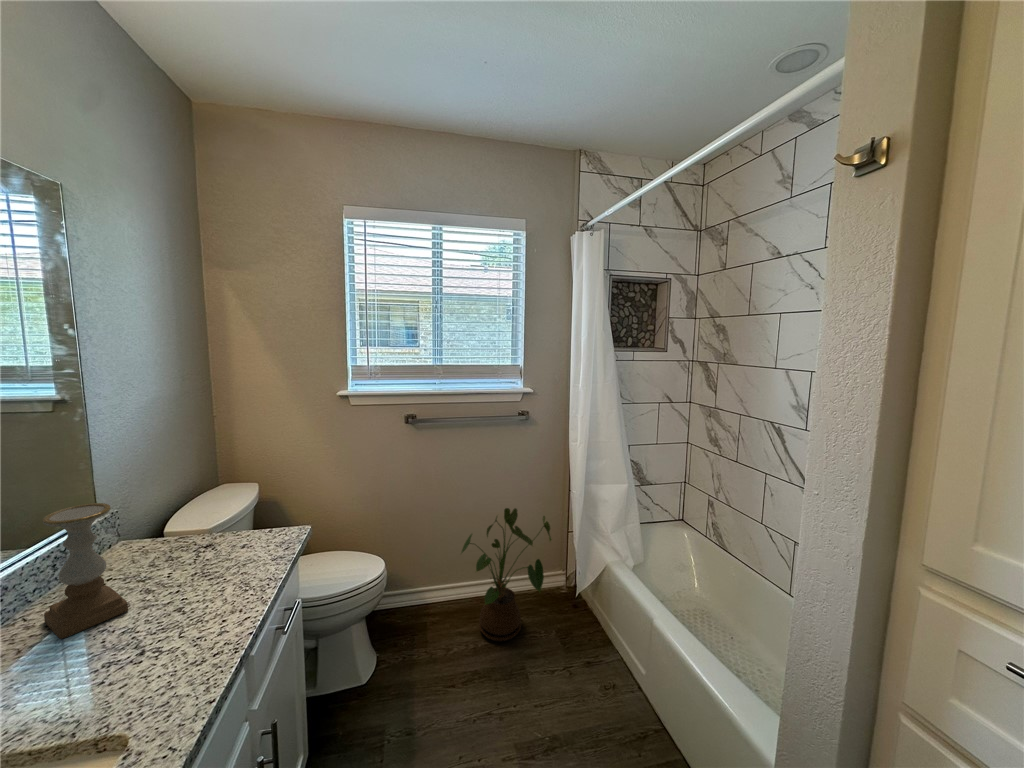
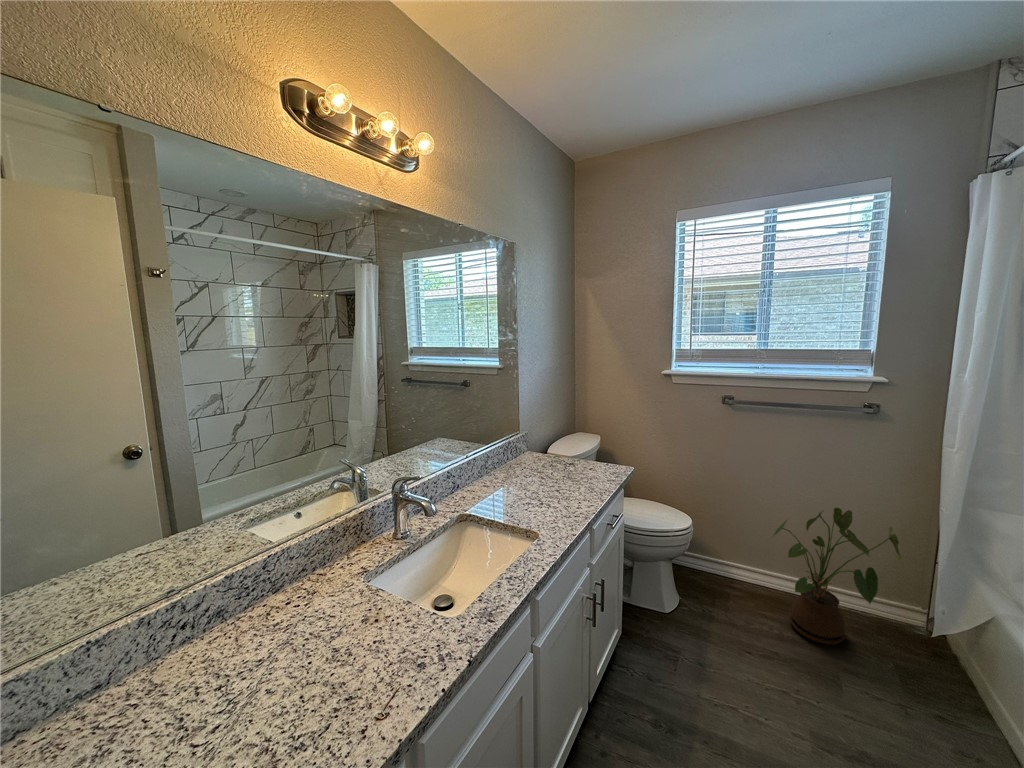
candle holder: present [42,503,128,639] -> none [501,420,534,487]

